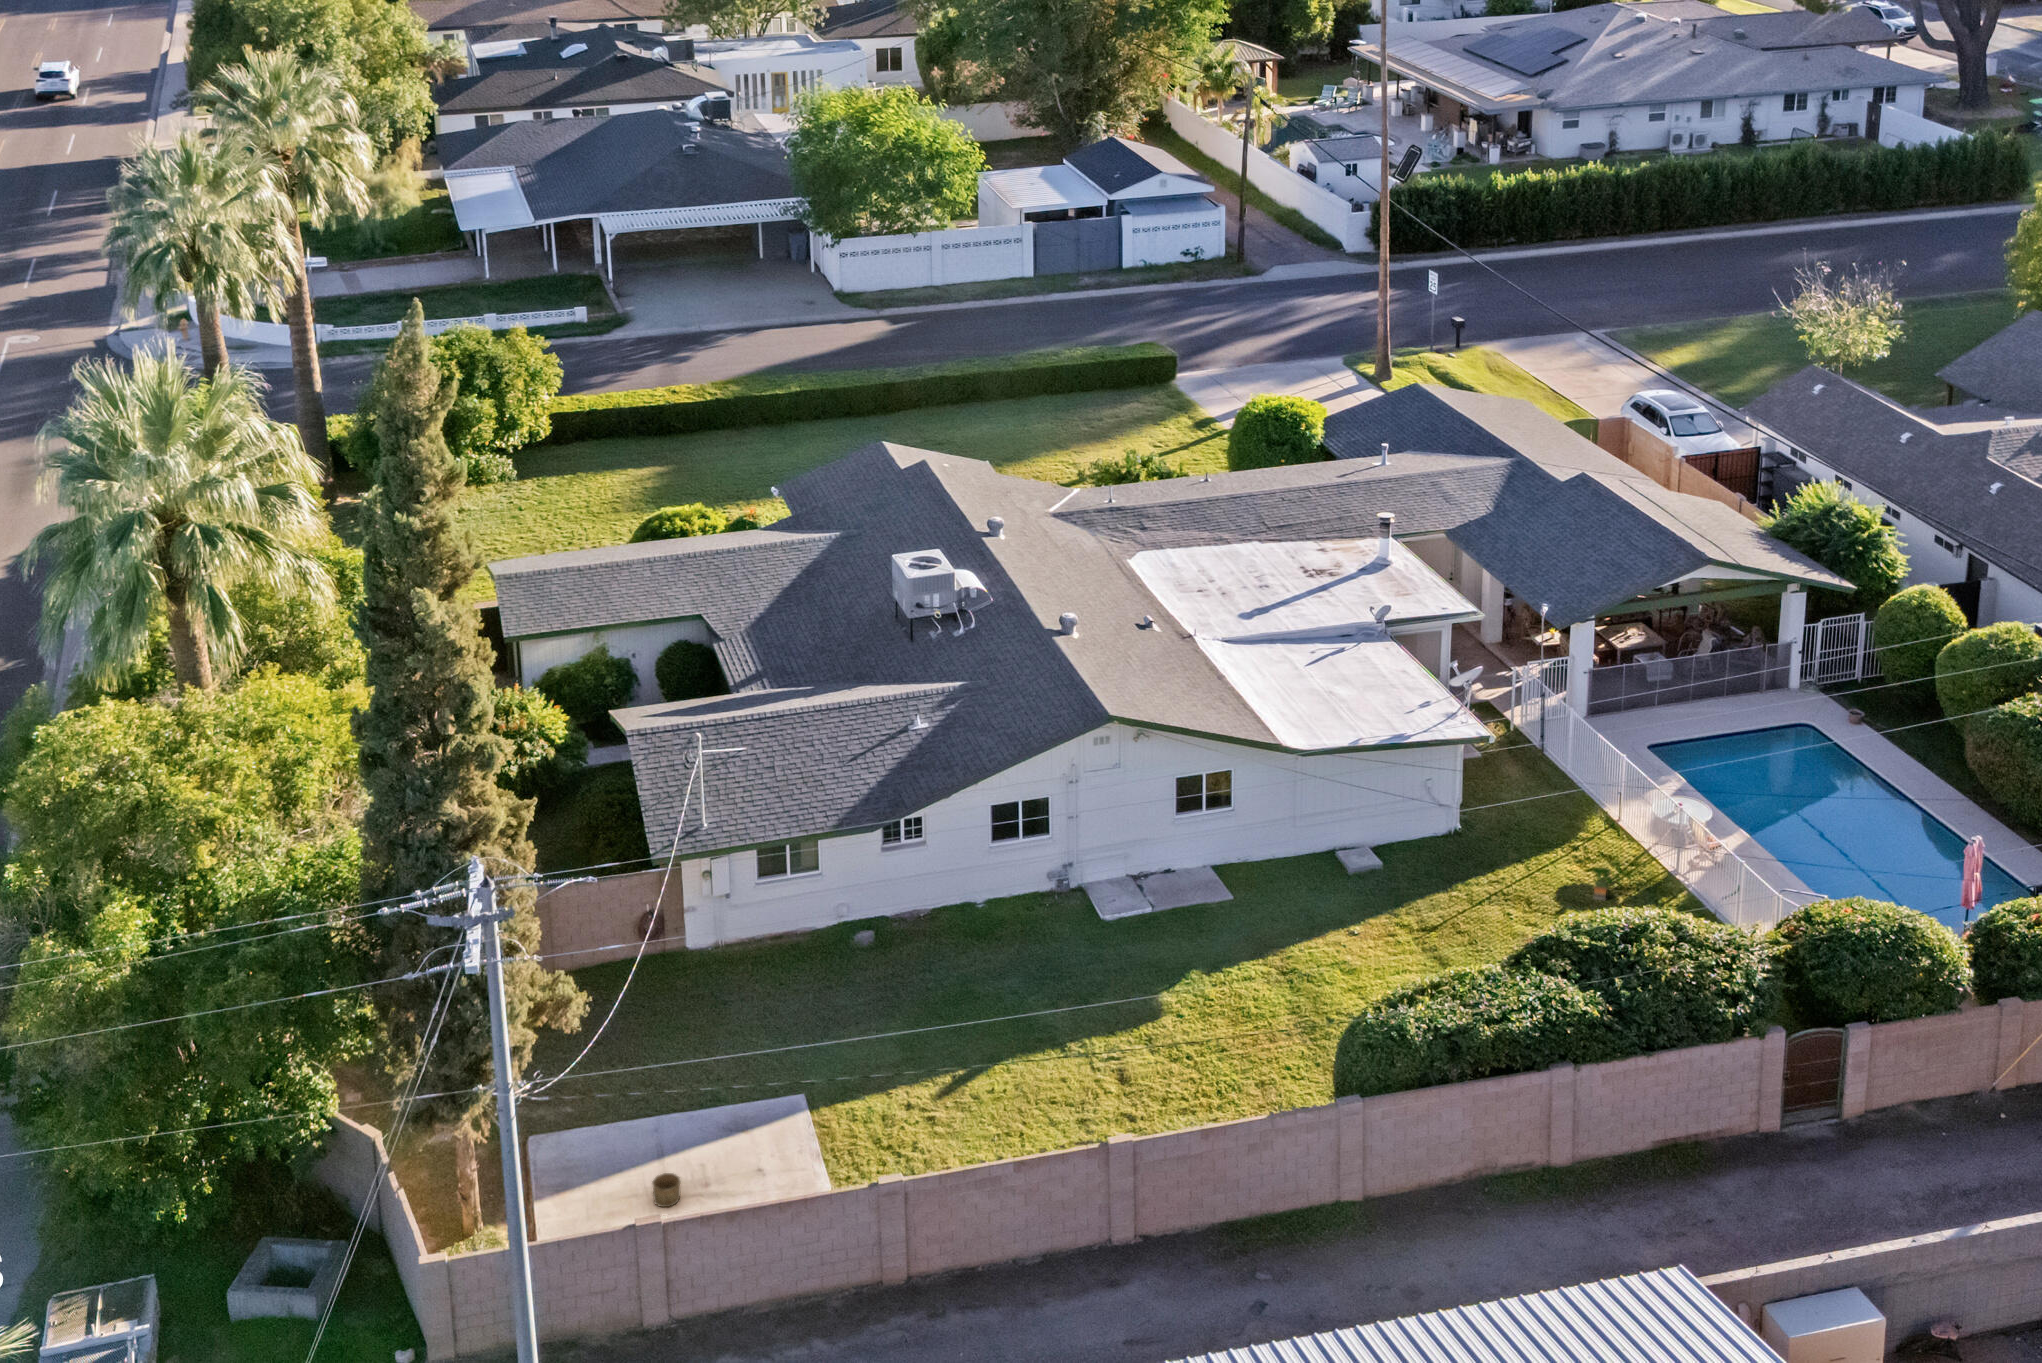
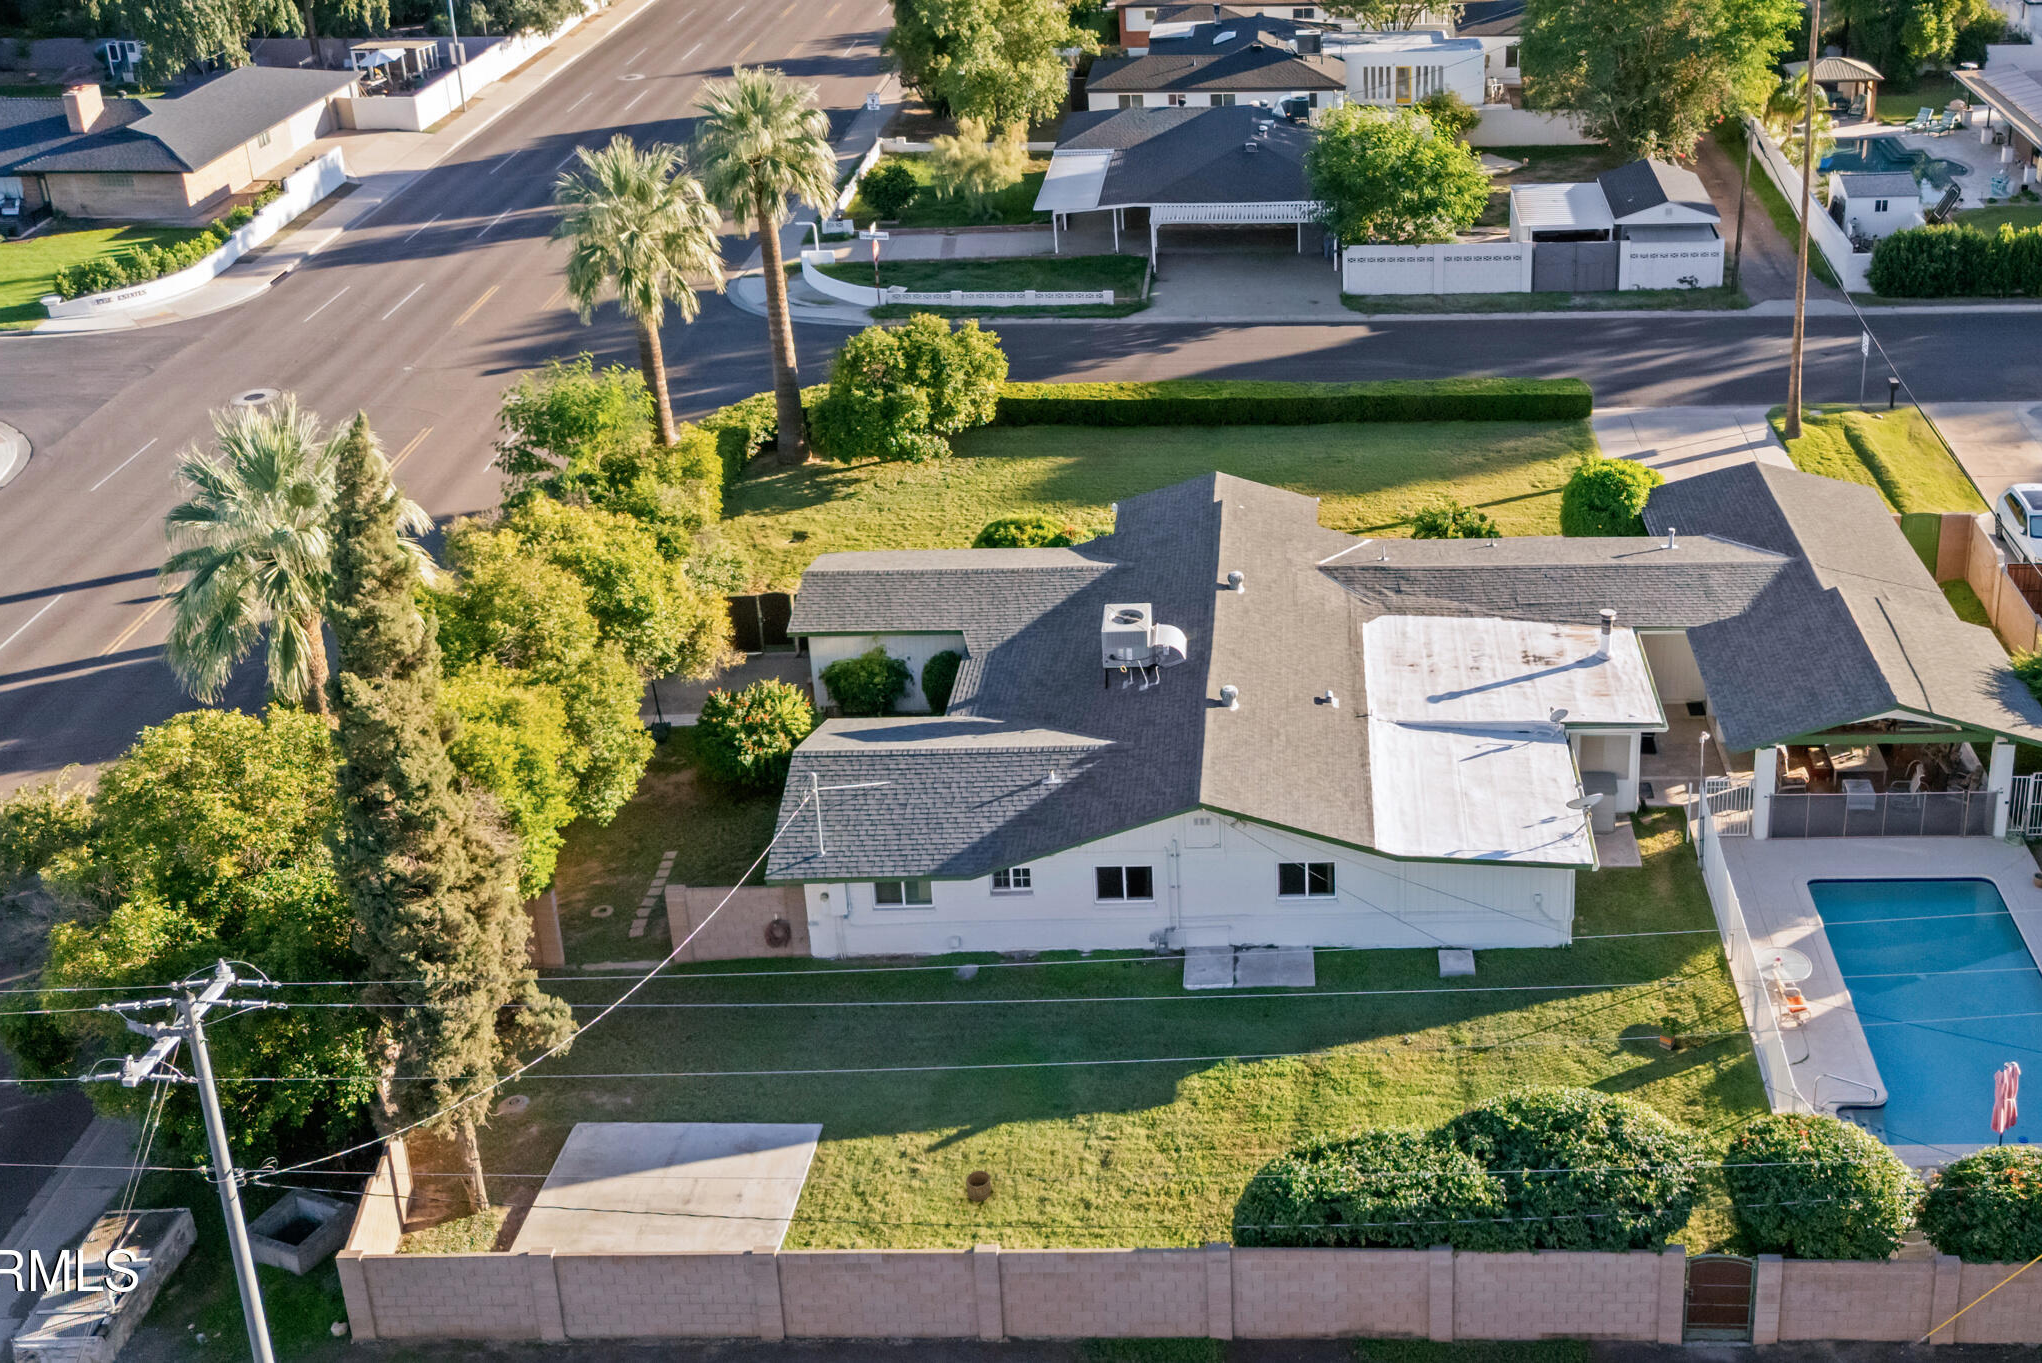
wooden bucket: present [652,1173,681,1207] -> present [966,1171,991,1201]

